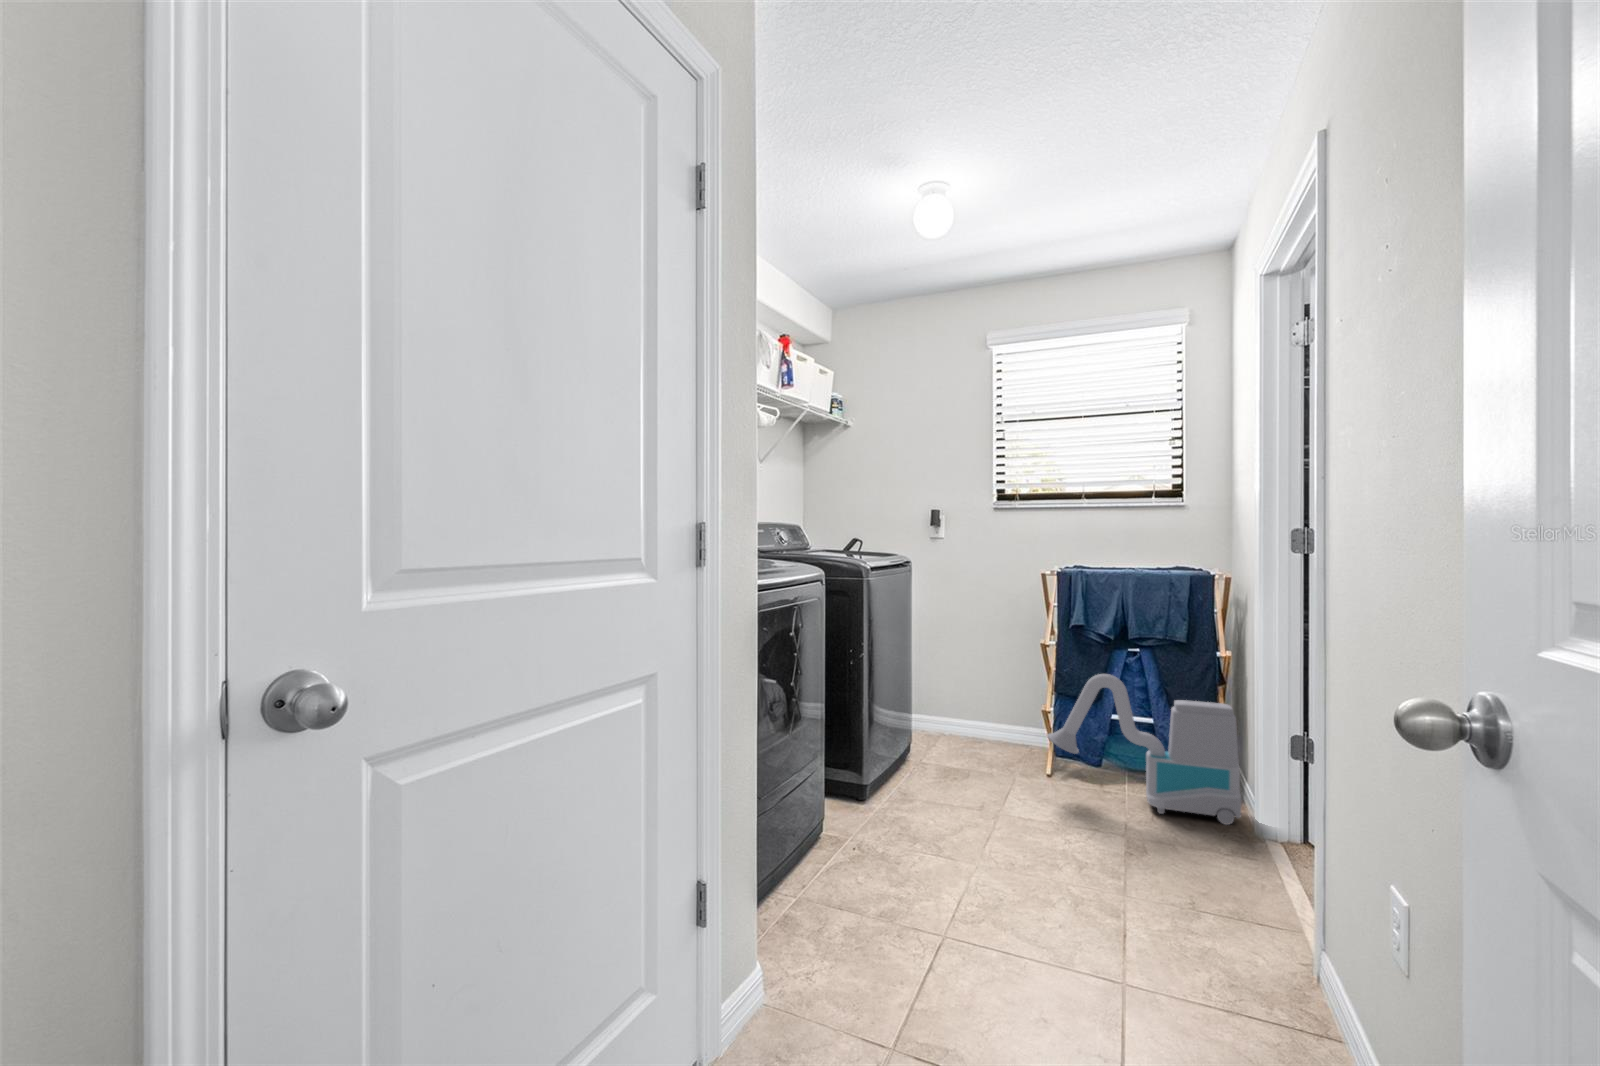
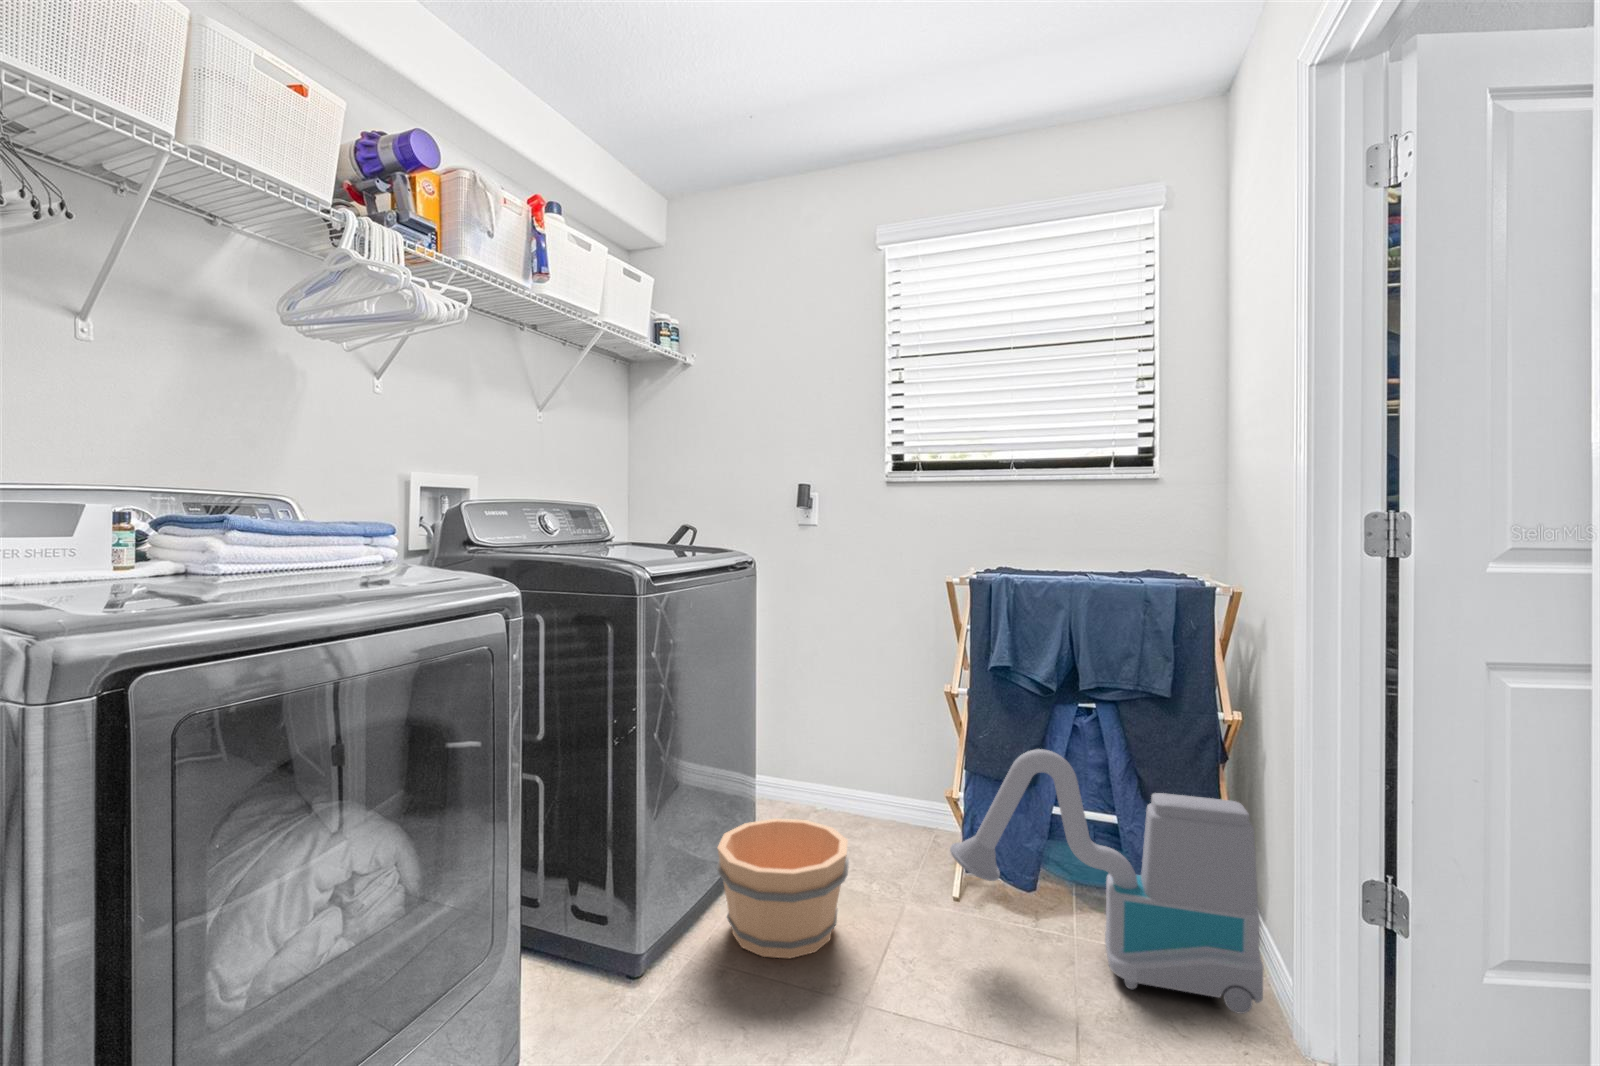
bucket: none [901,722,983,797] -> present [716,818,849,958]

